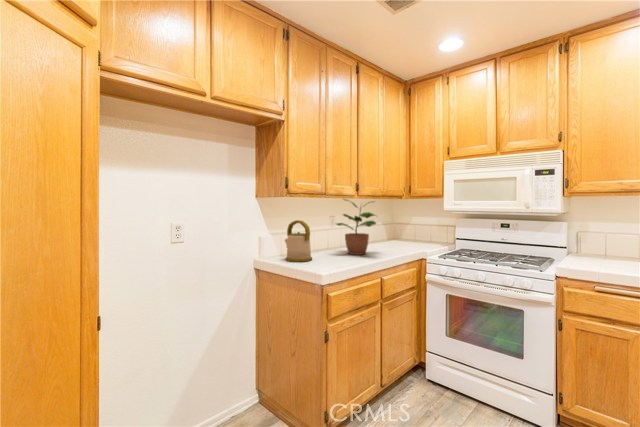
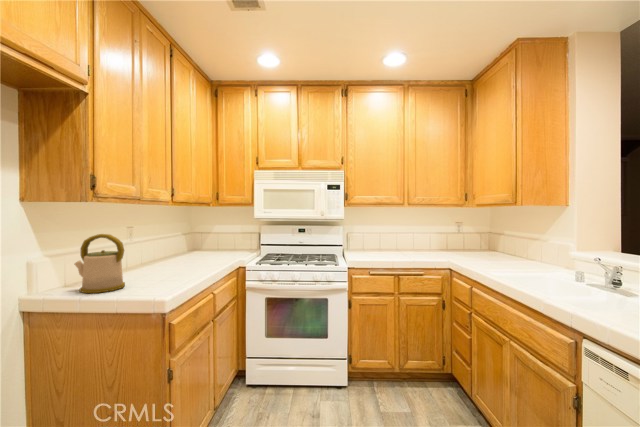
potted plant: present [336,199,376,255] -> none [147,204,202,271]

